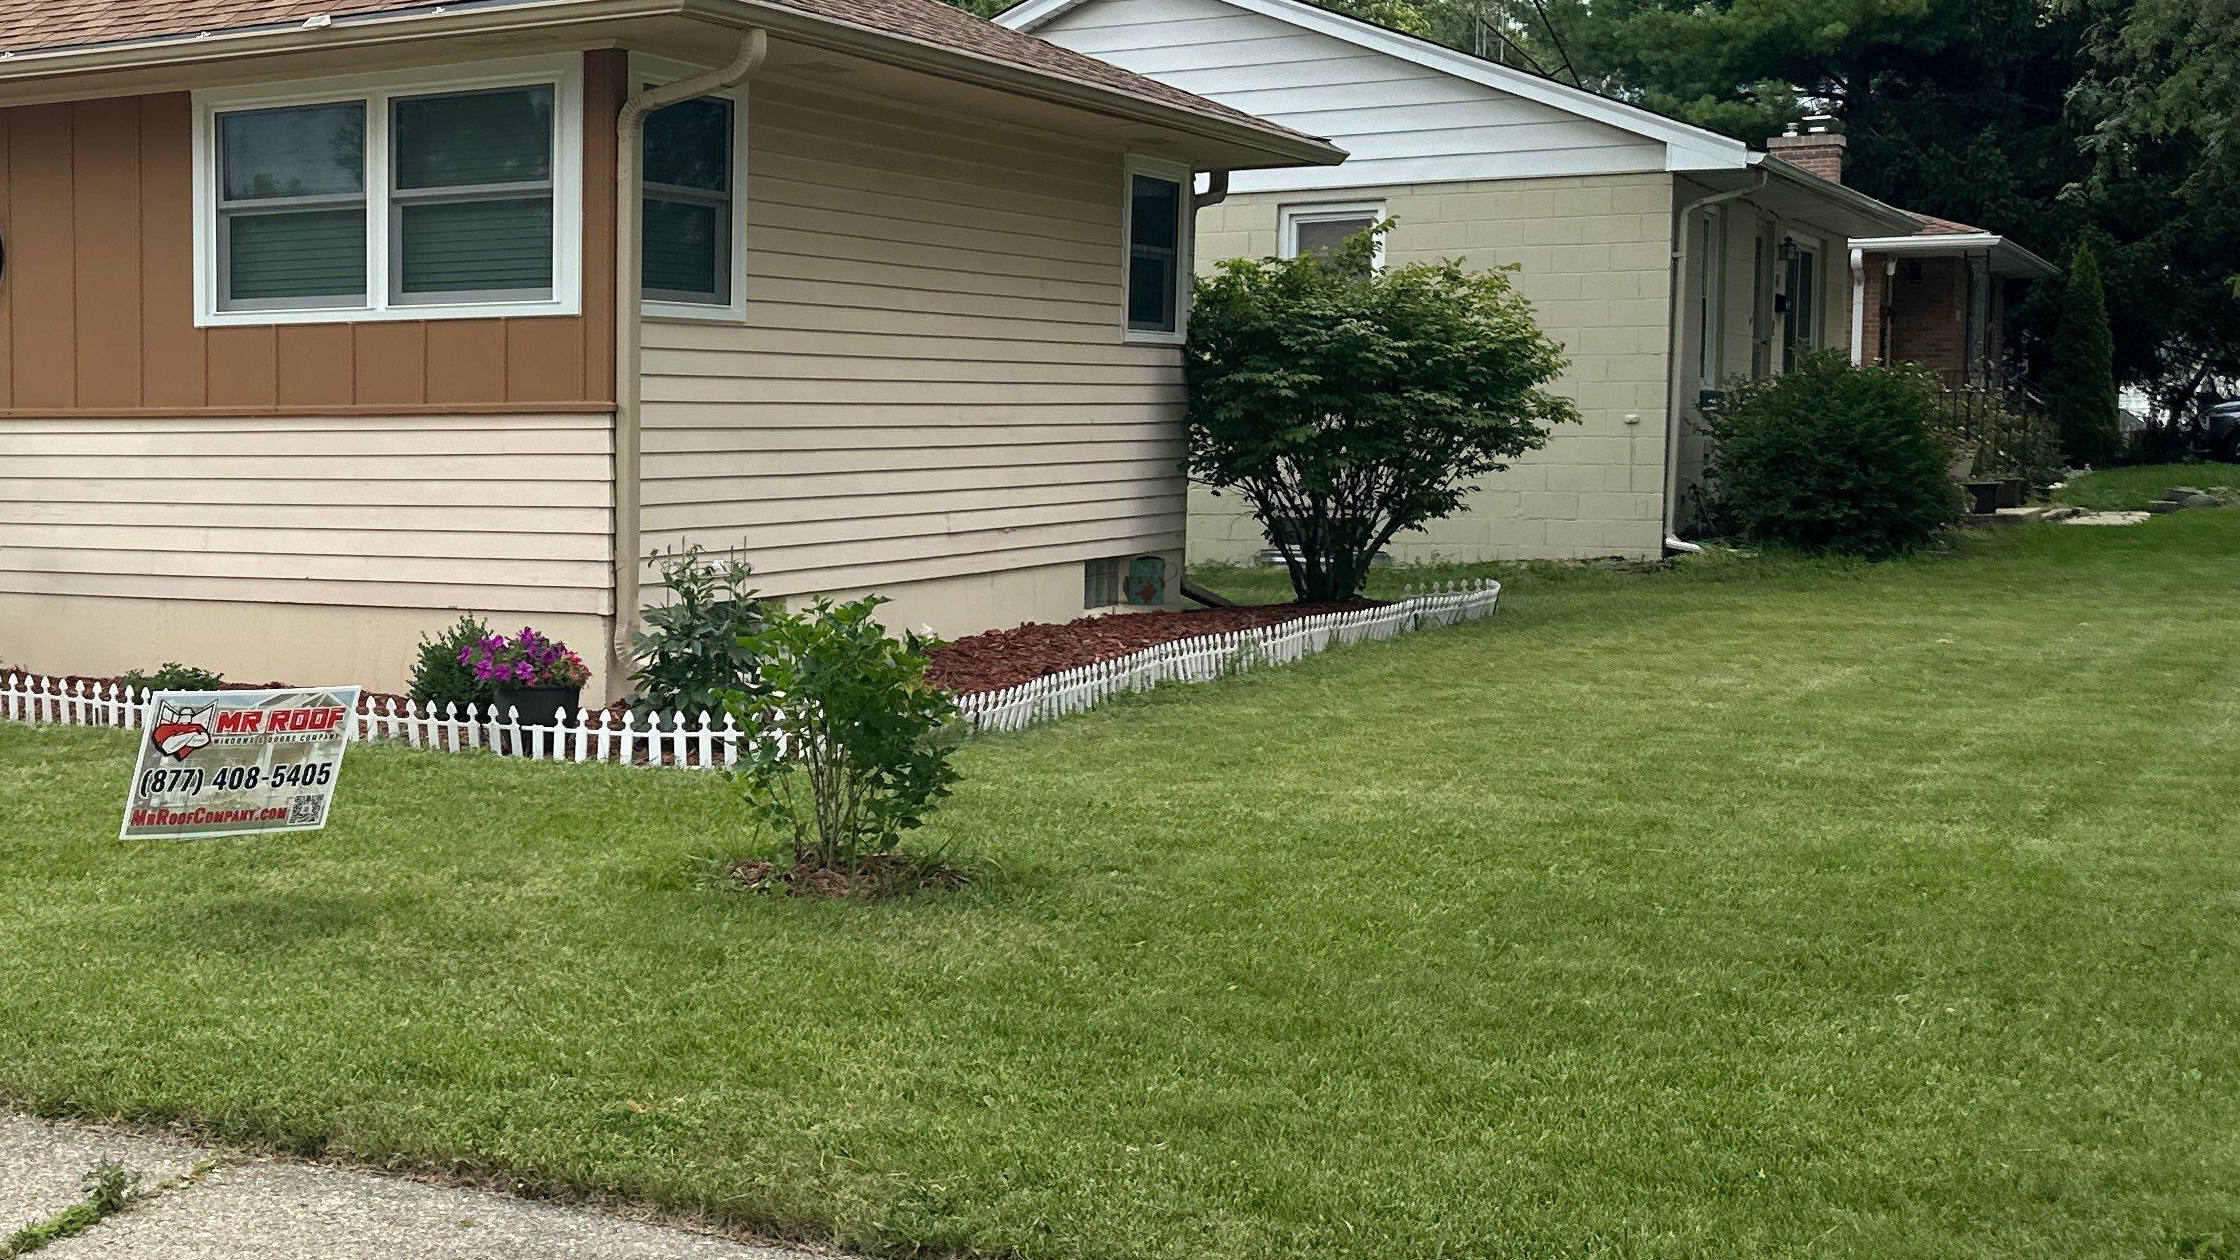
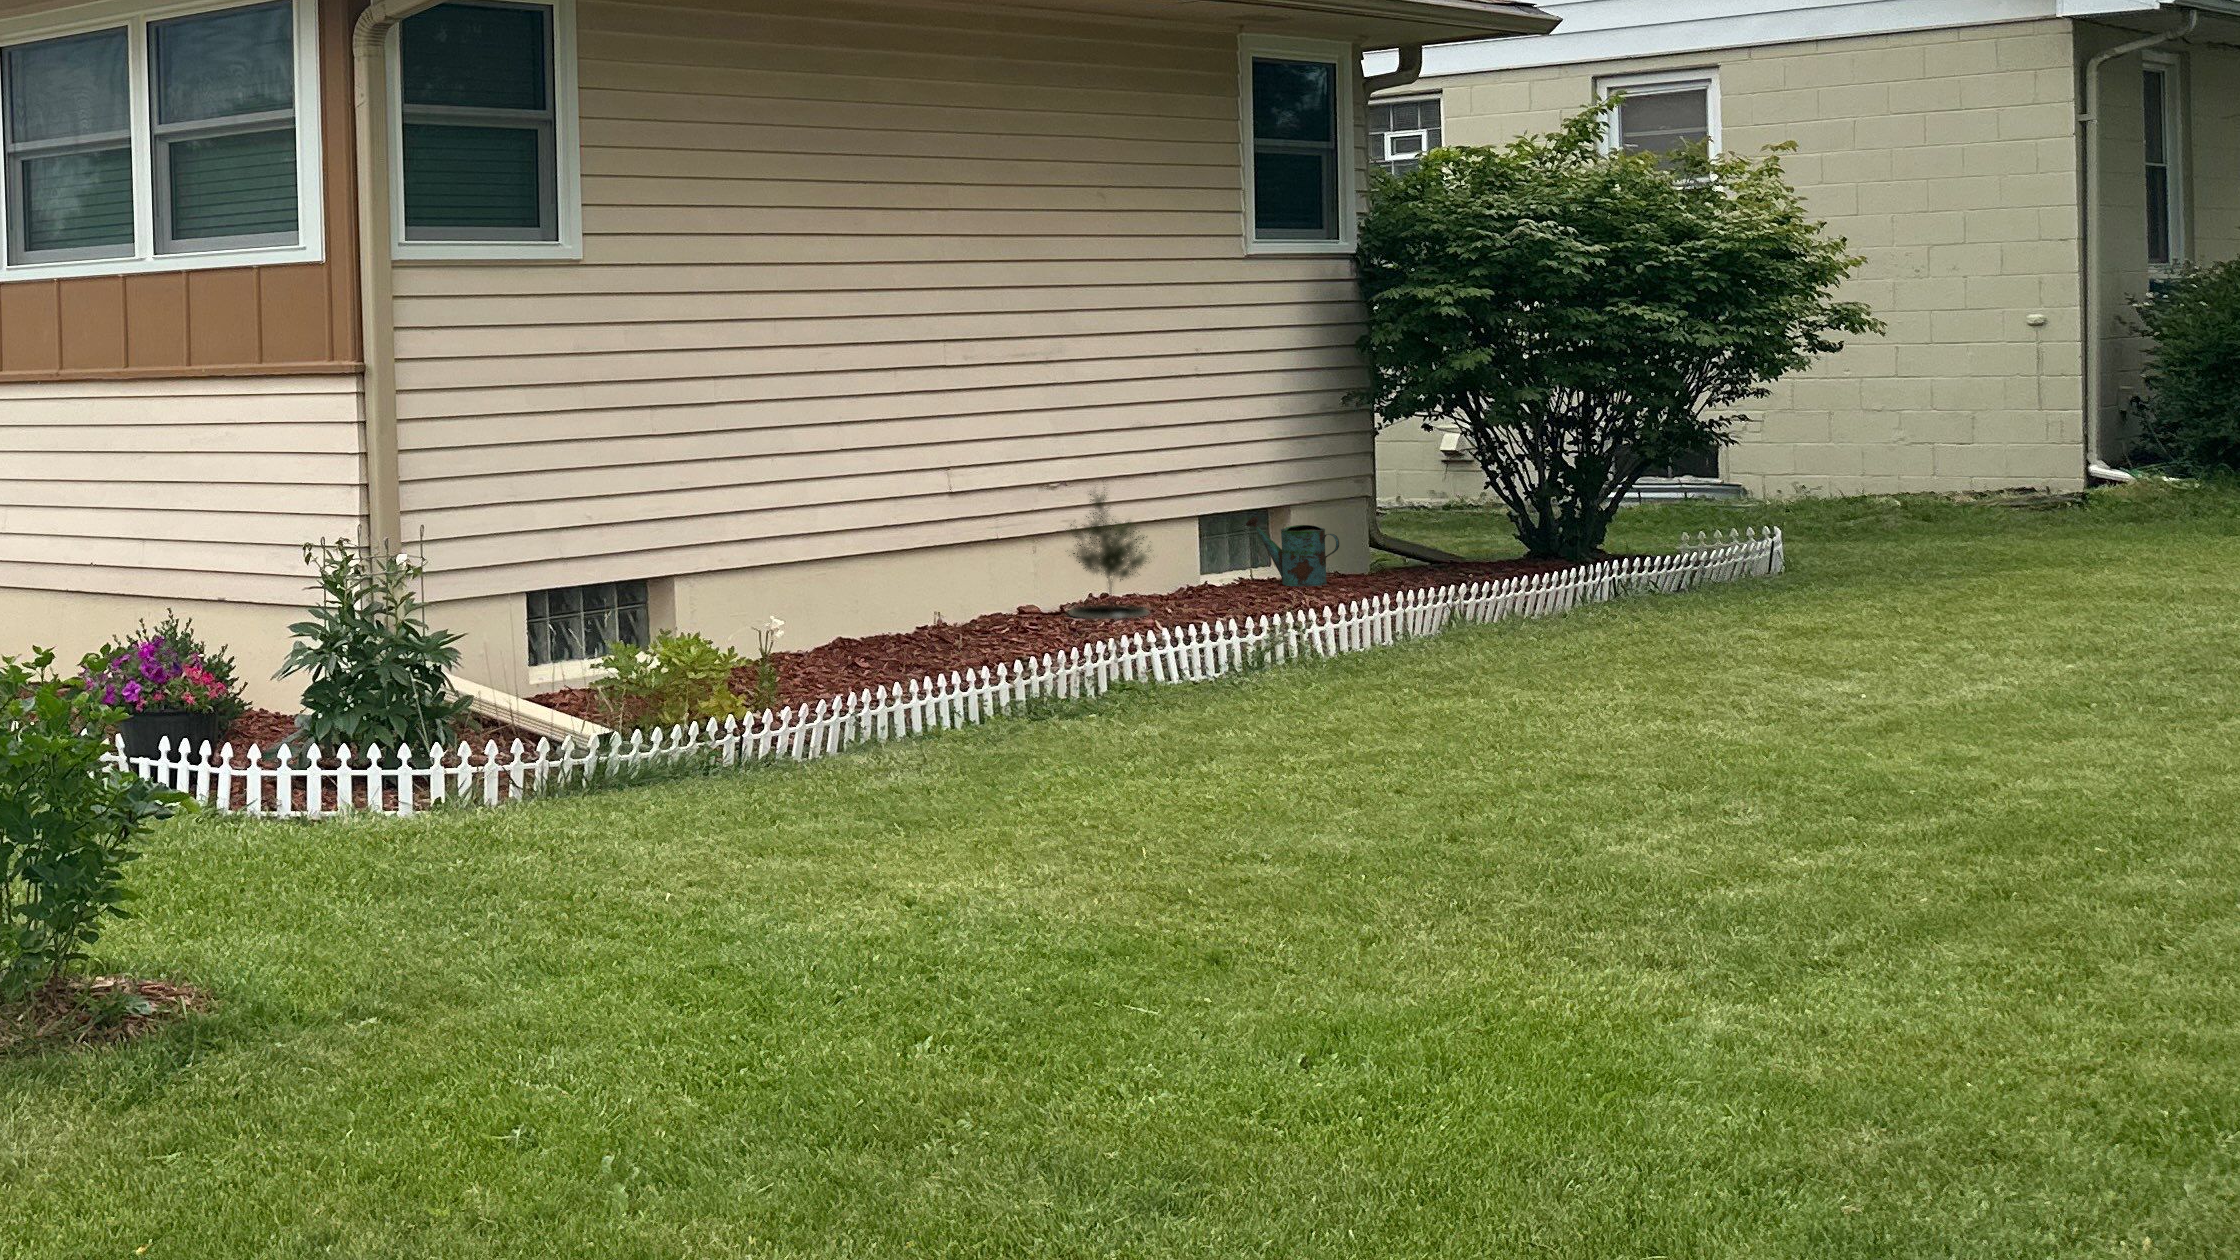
potted tree: none [1001,514,1083,632] -> present [1065,487,1151,619]

